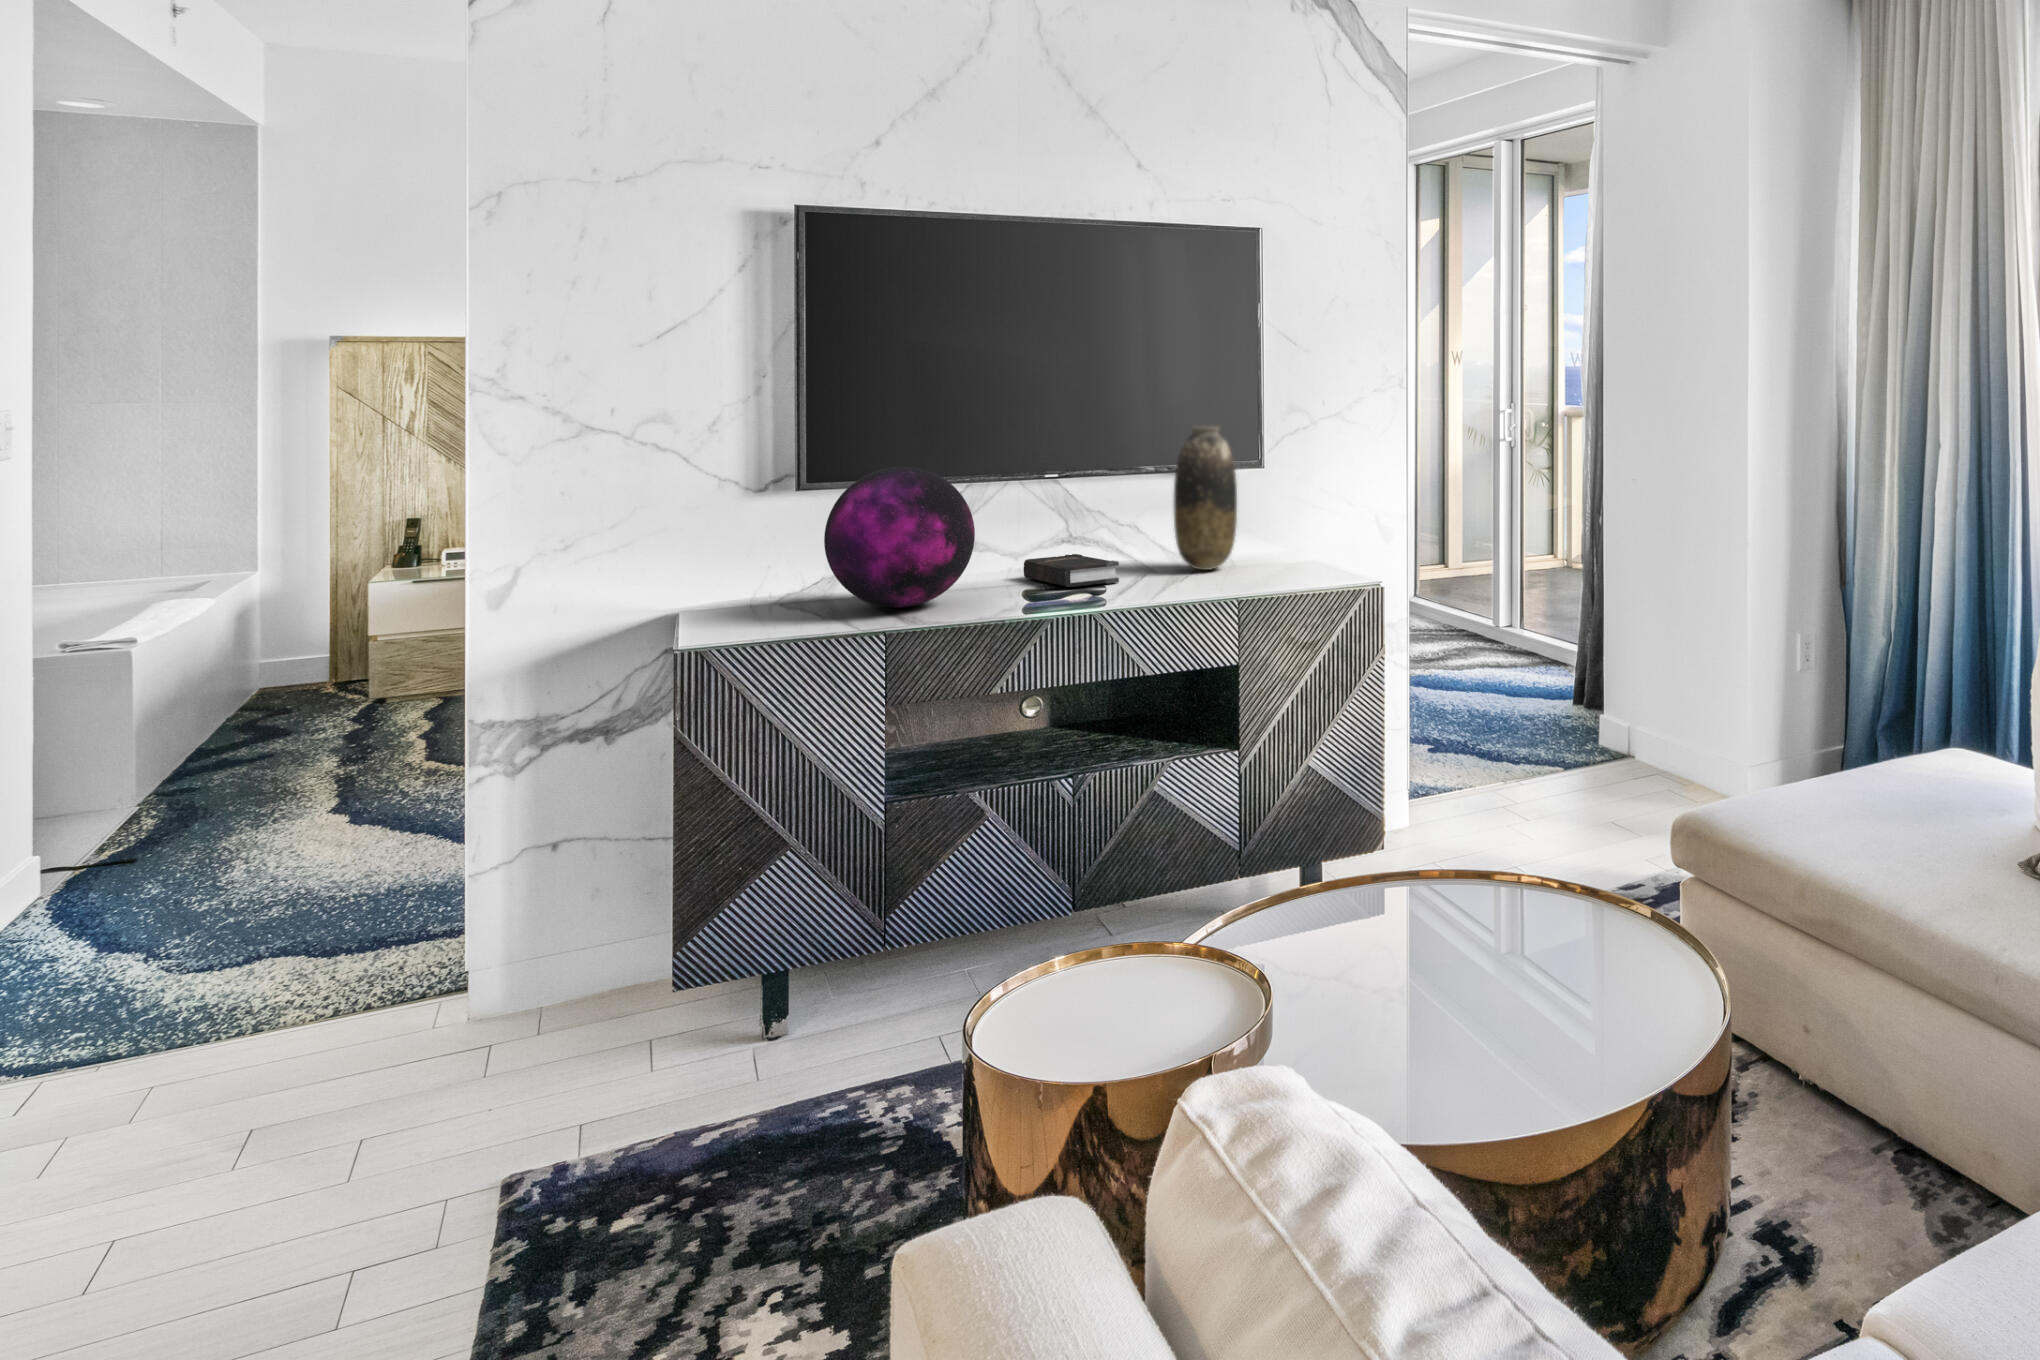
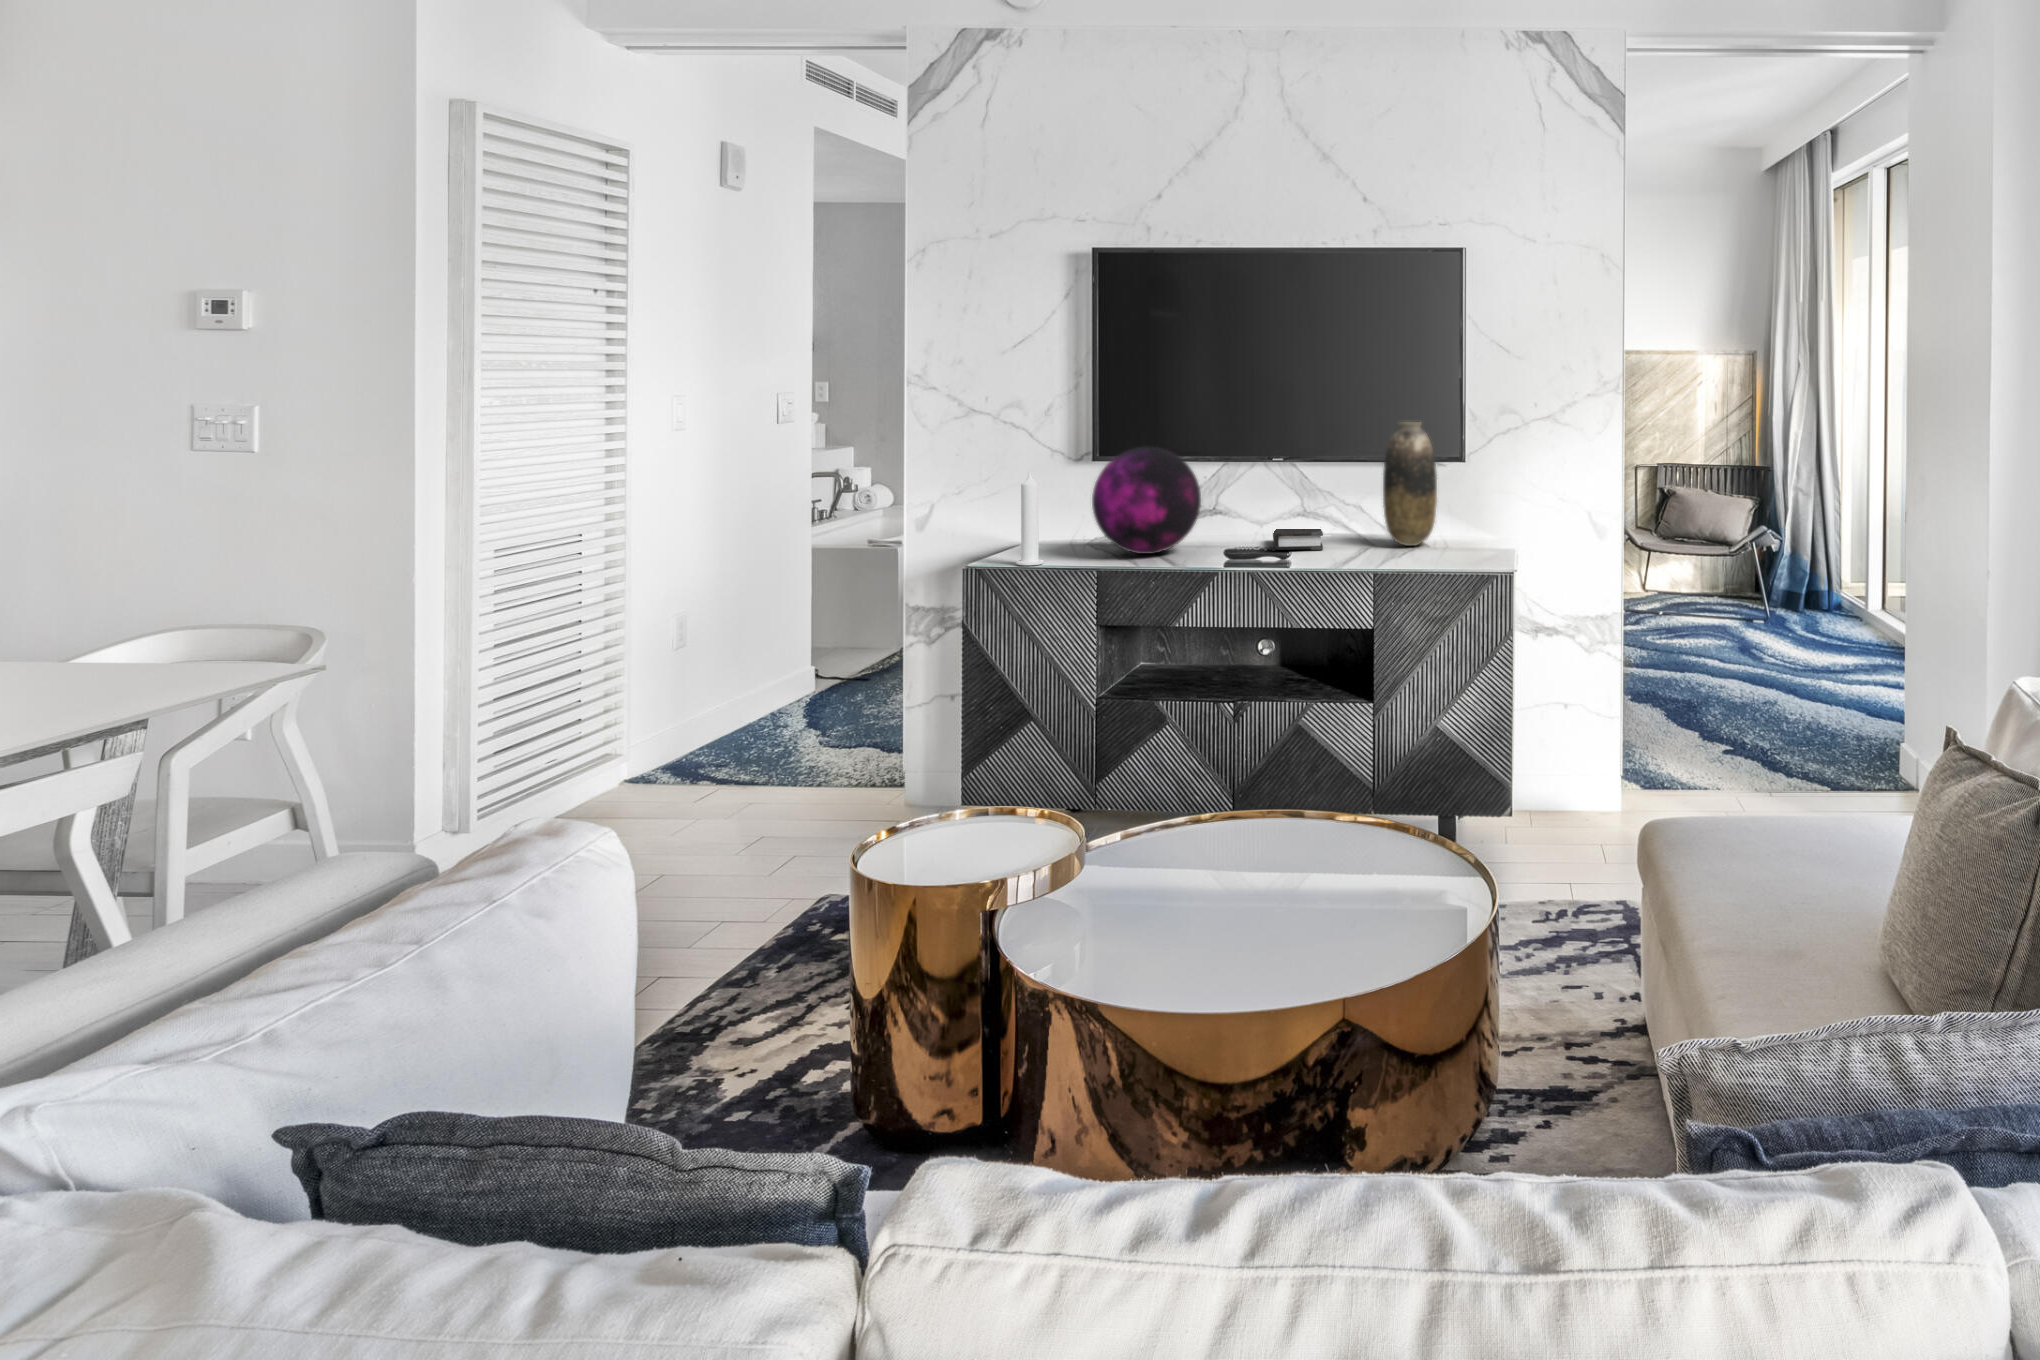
candle: none [746,507,786,638] -> present [1016,472,1043,565]

